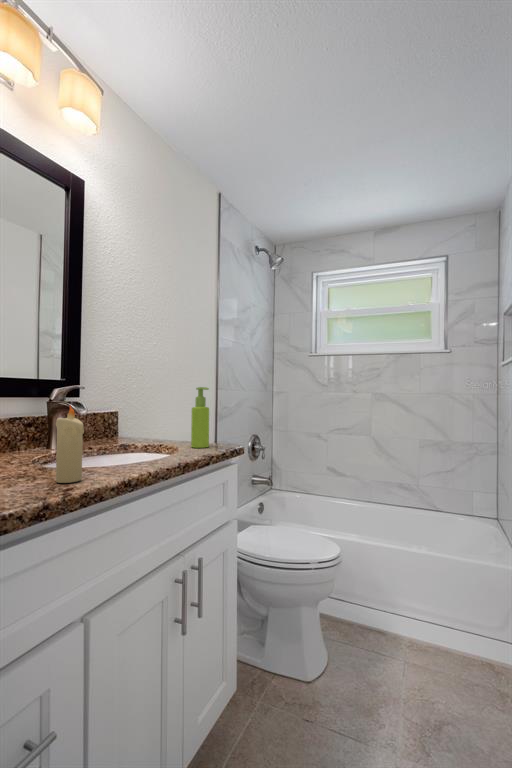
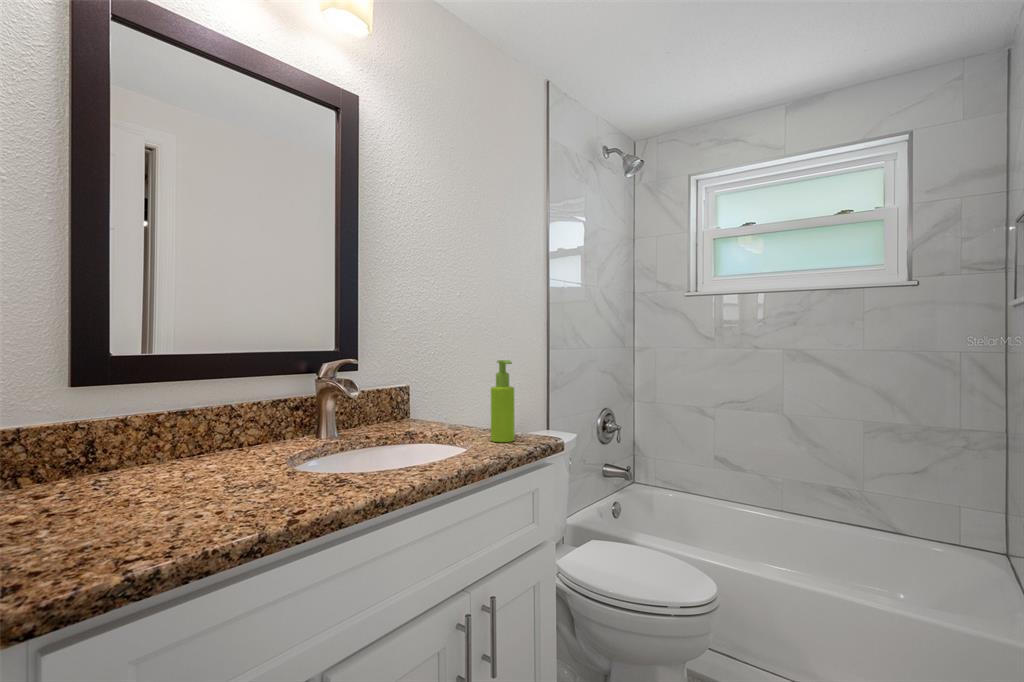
candle: present [56,406,84,483] -> none [290,403,324,501]

